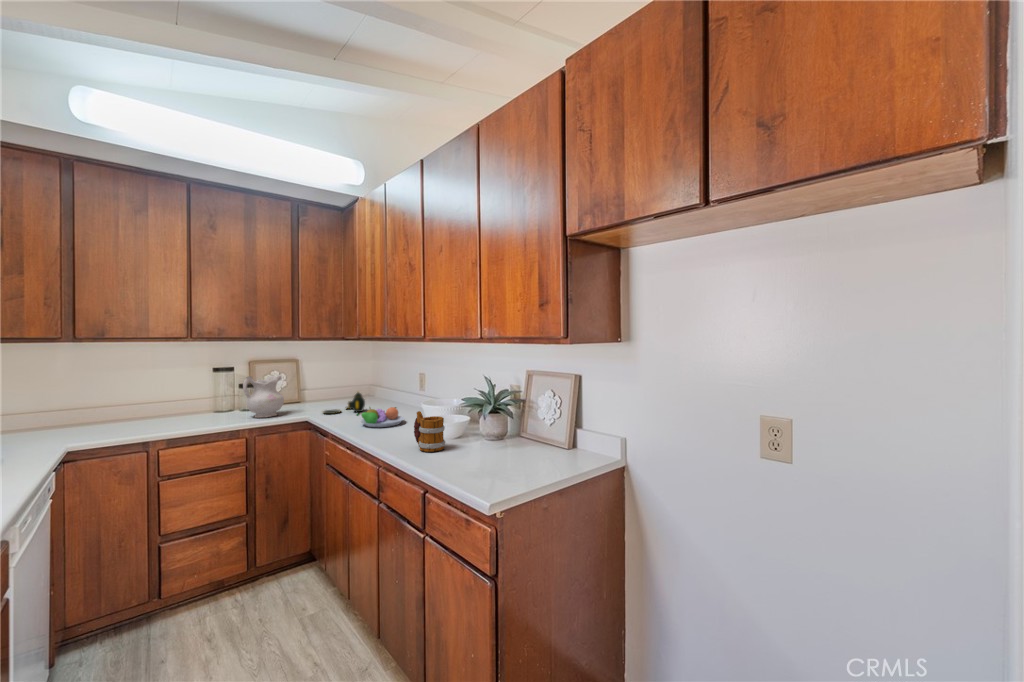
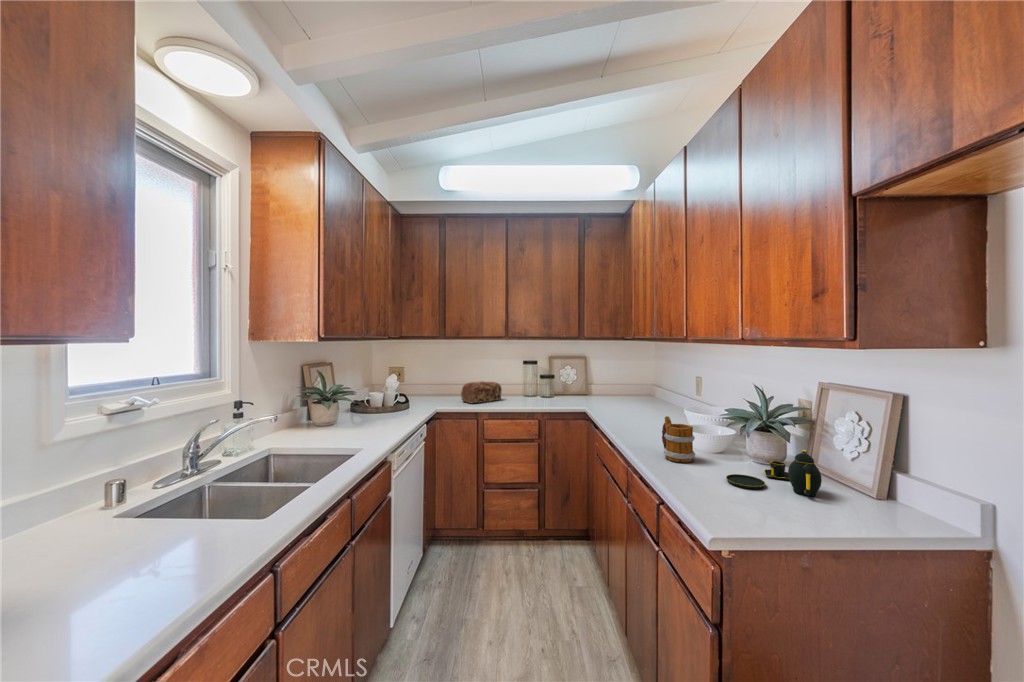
ceramic pitcher: present [243,376,284,418] -> none [539,370,568,405]
teapot: present [323,392,365,414] -> present [726,450,822,496]
bread loaf: none [102,398,179,433] -> present [461,381,501,404]
fruit bowl: present [356,407,404,427] -> none [618,405,667,428]

